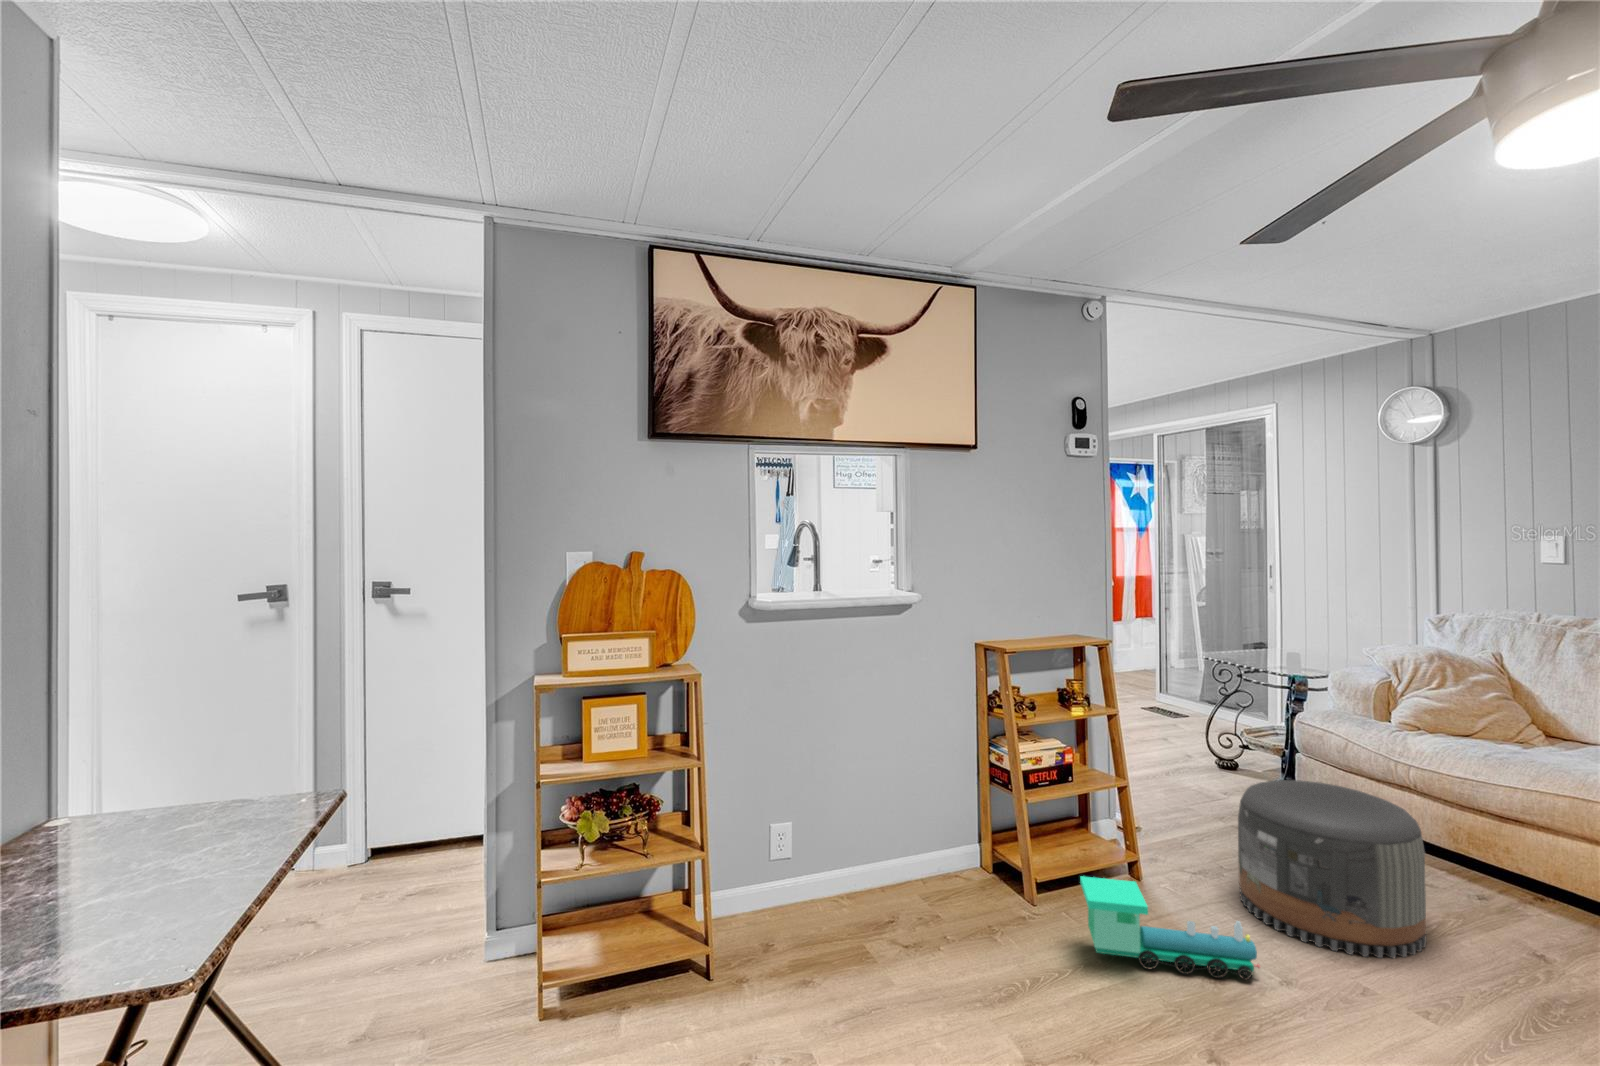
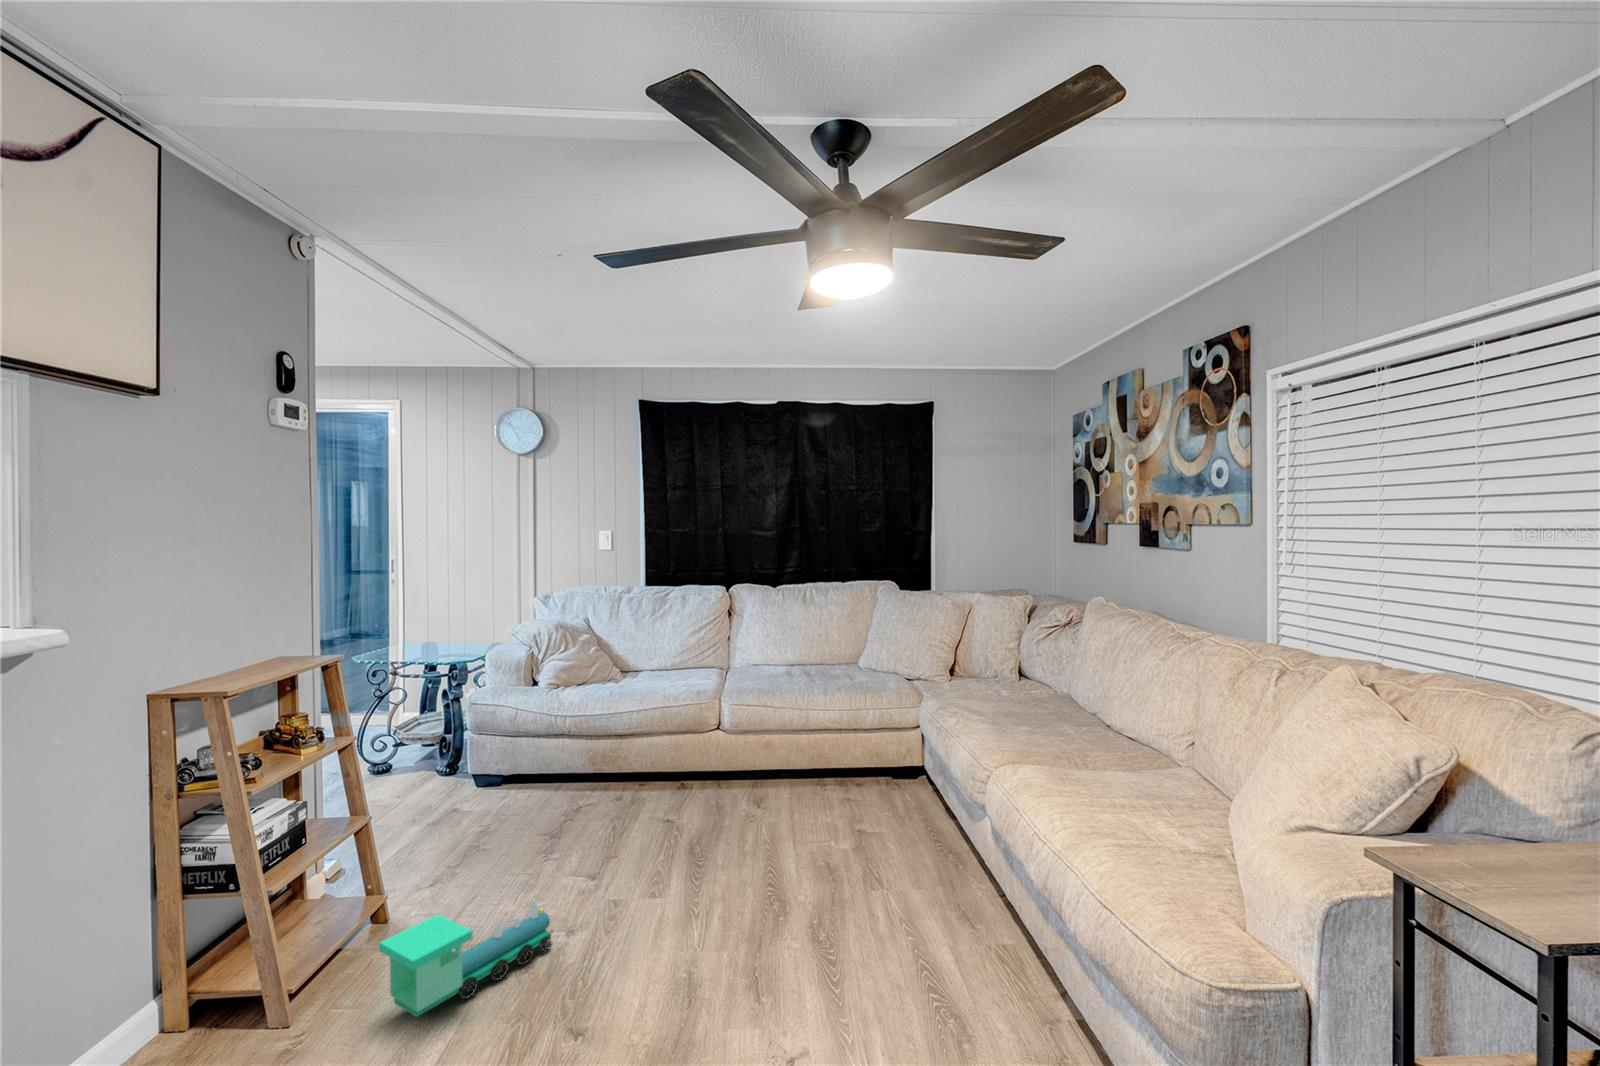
pouf: present [1238,780,1427,958] -> none [480,748,619,896]

